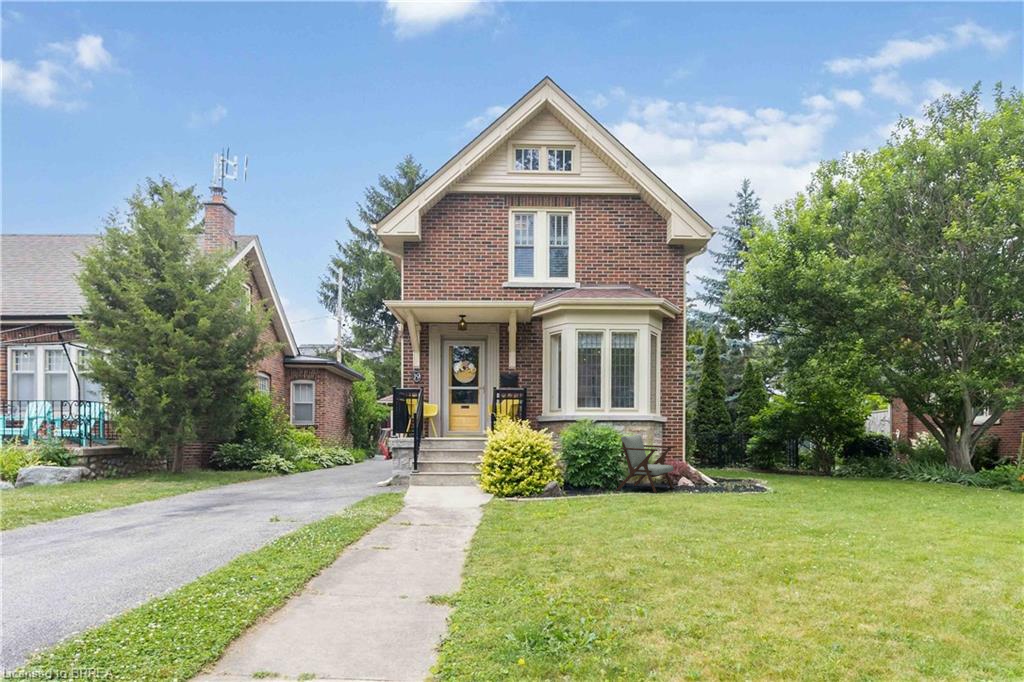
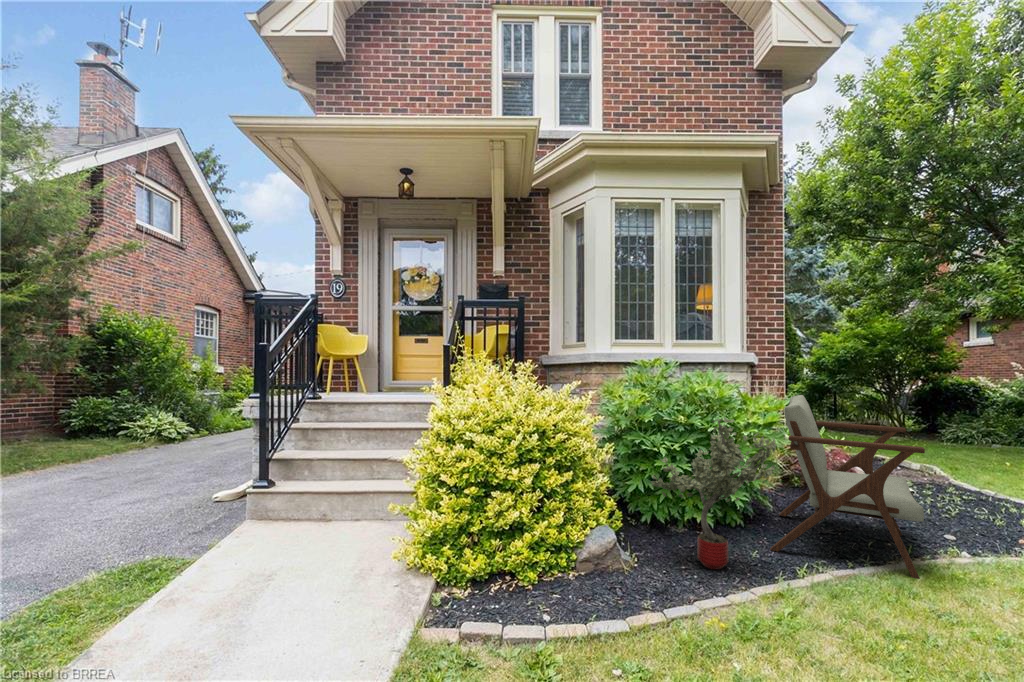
potted tree: none [569,440,612,493] -> present [651,417,776,570]

